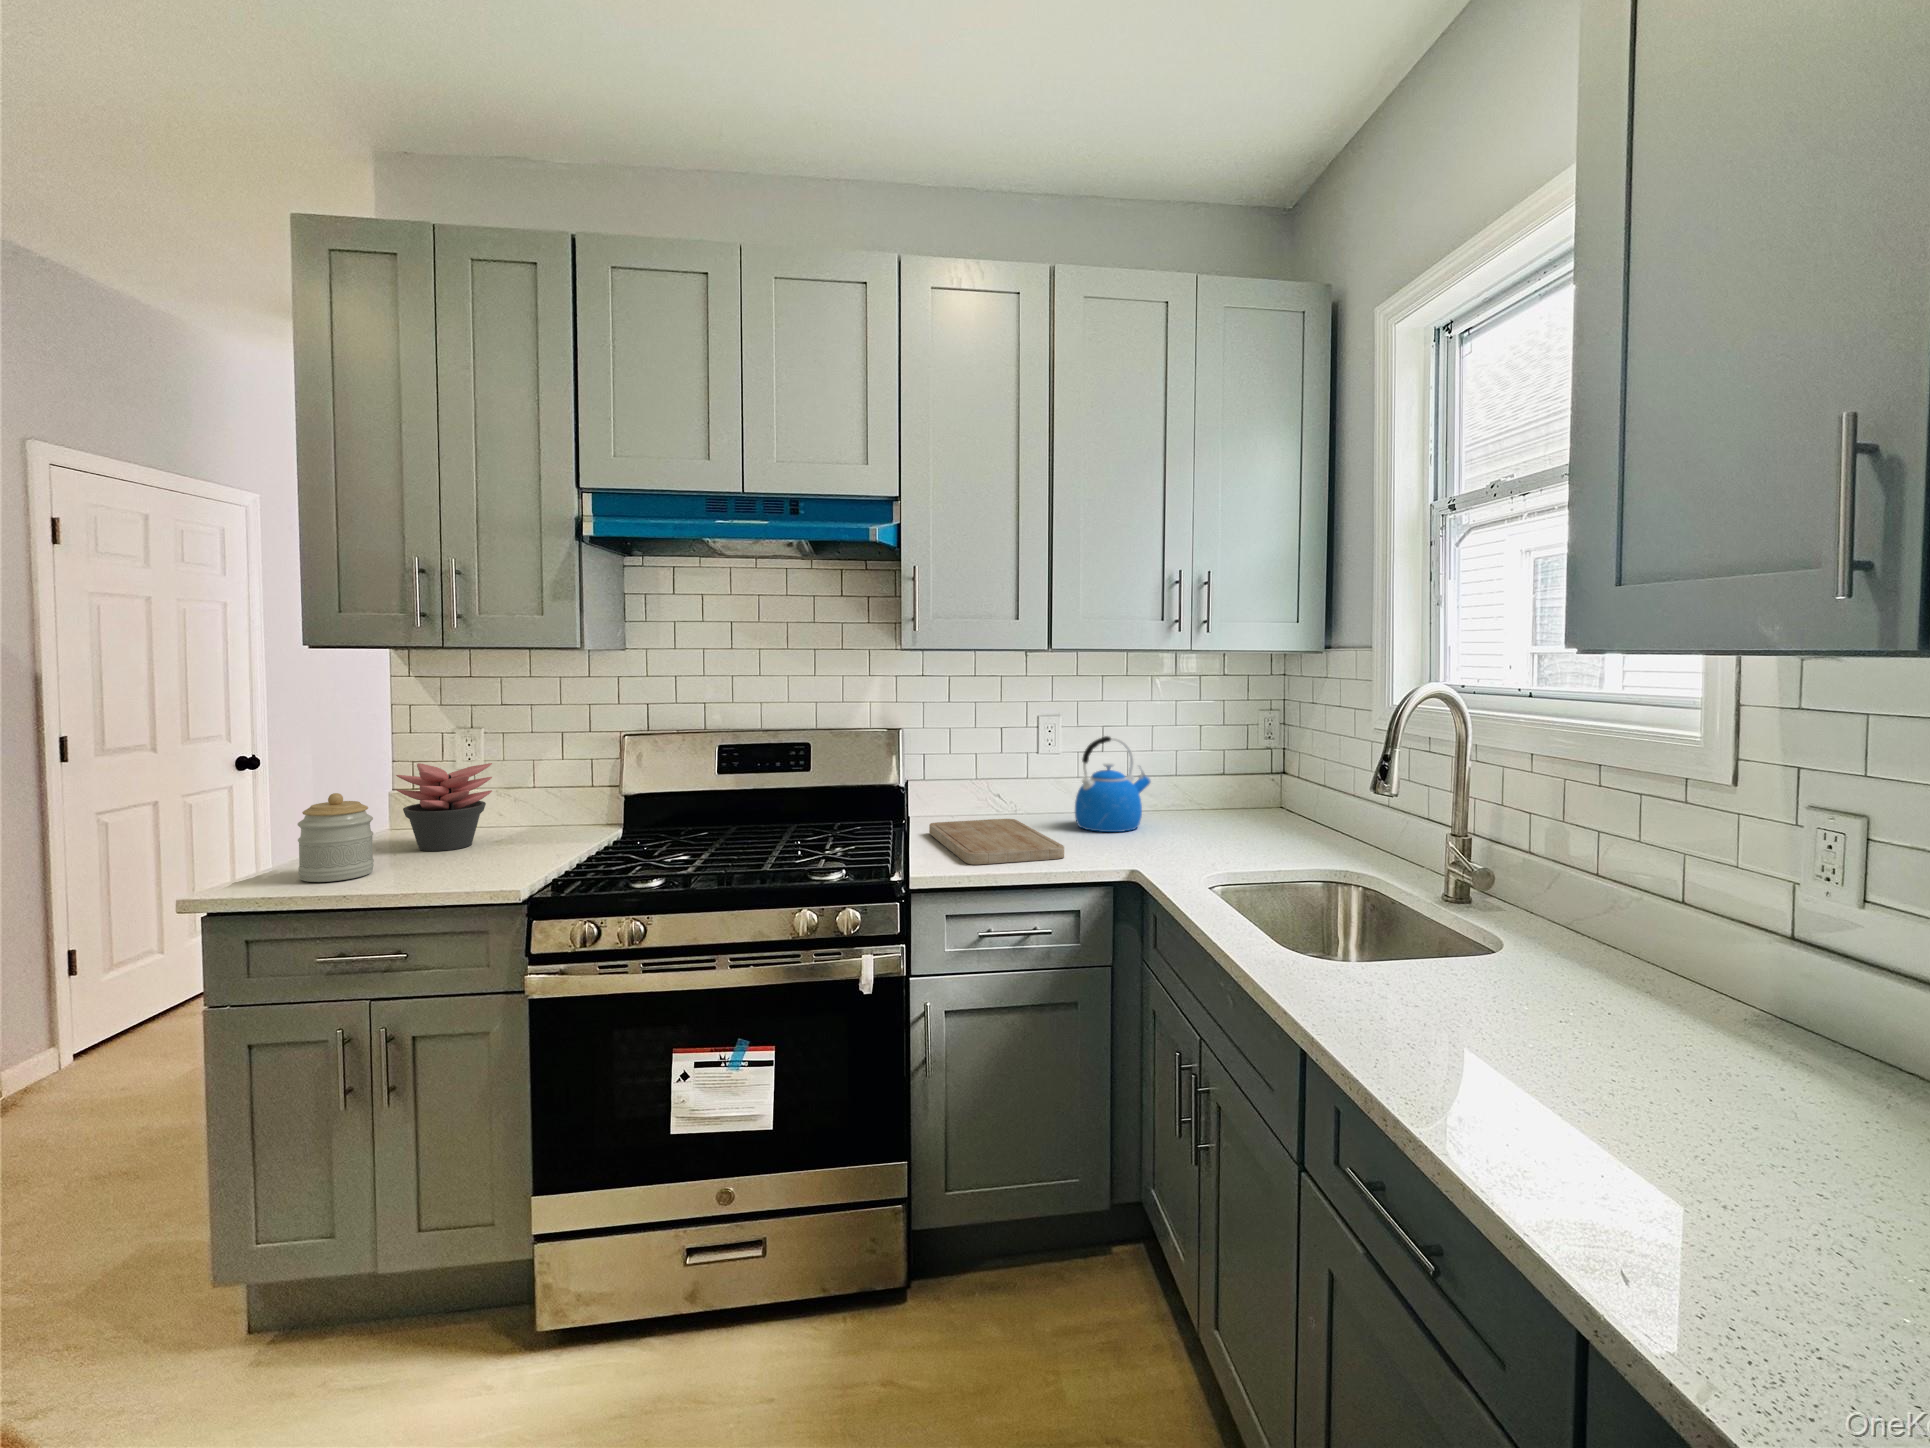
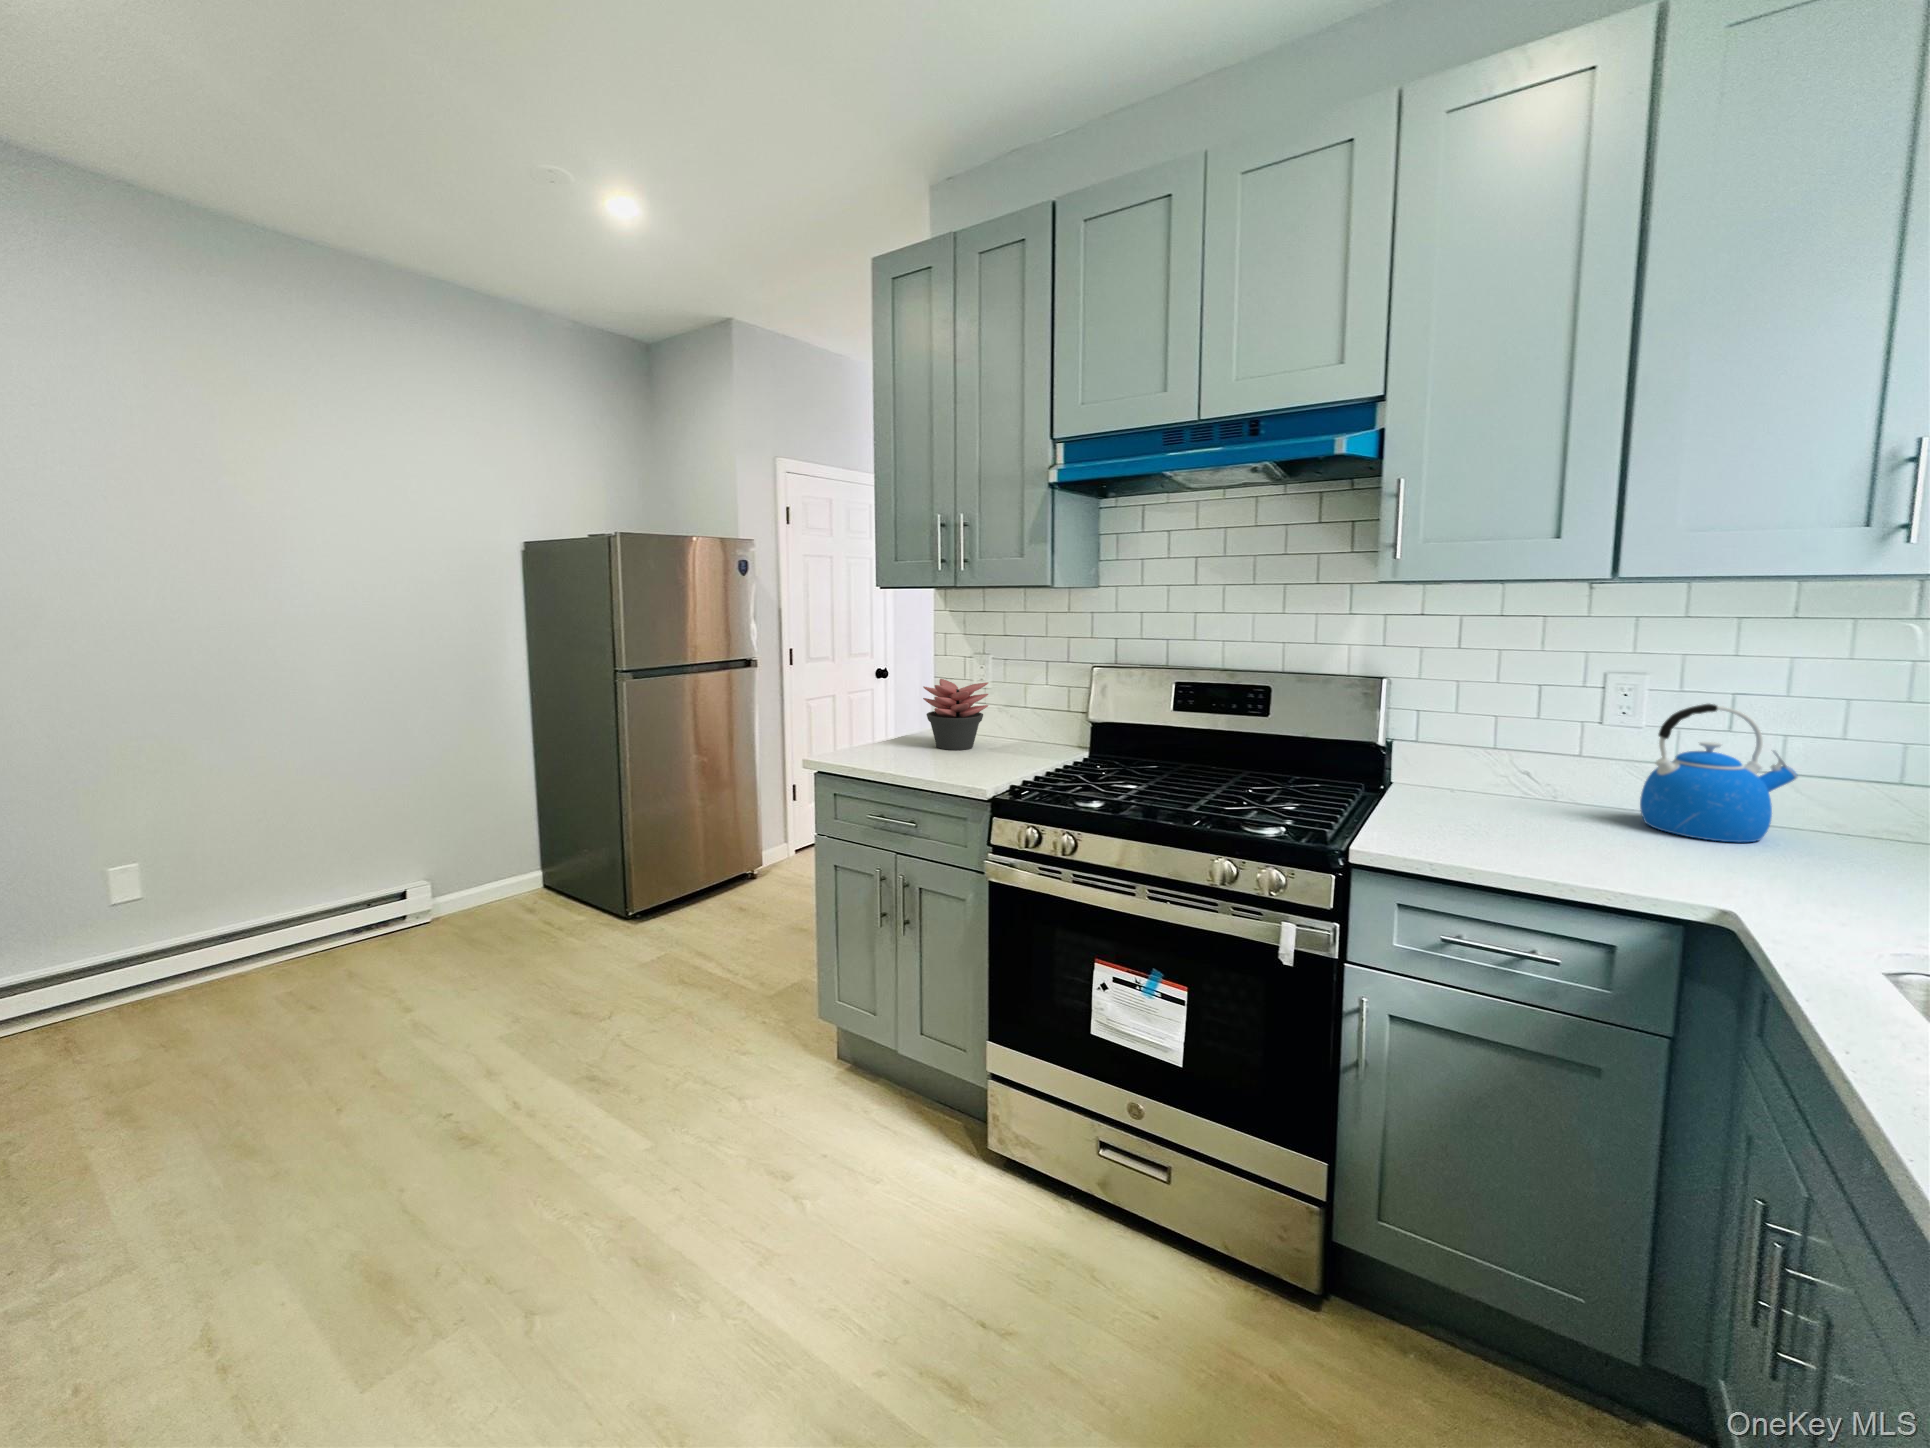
jar: present [298,793,374,882] -> none [851,697,897,763]
cutting board: present [929,819,1064,865] -> none [1406,788,1599,863]

